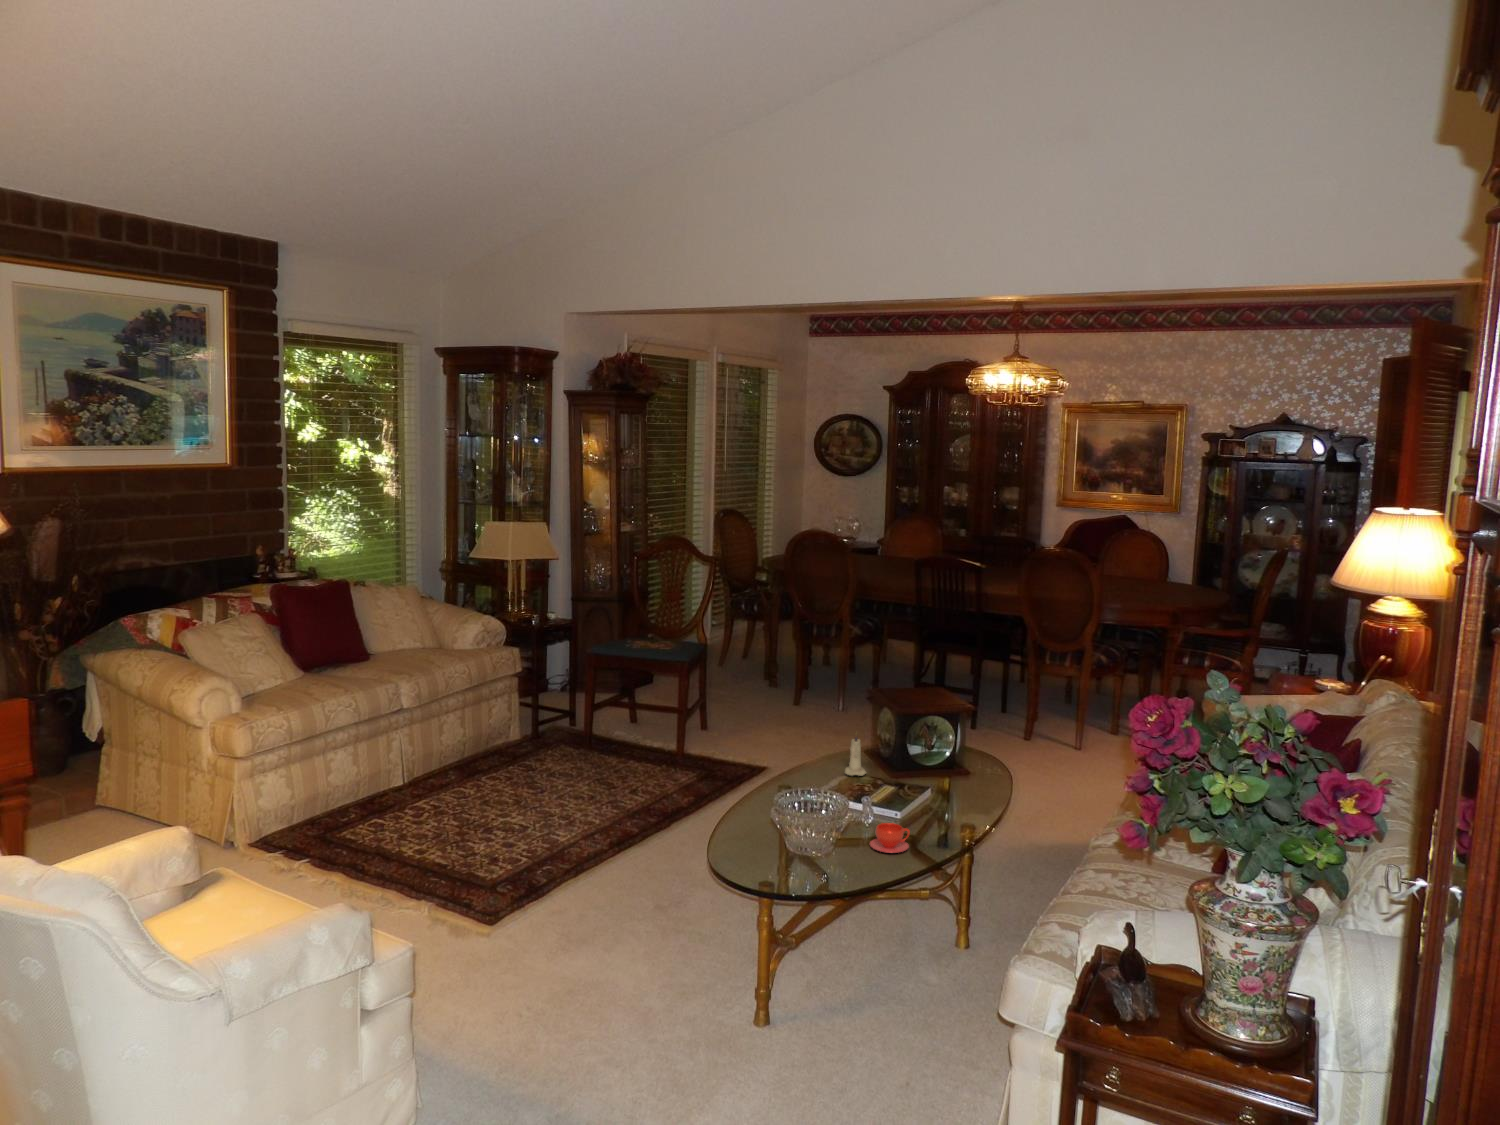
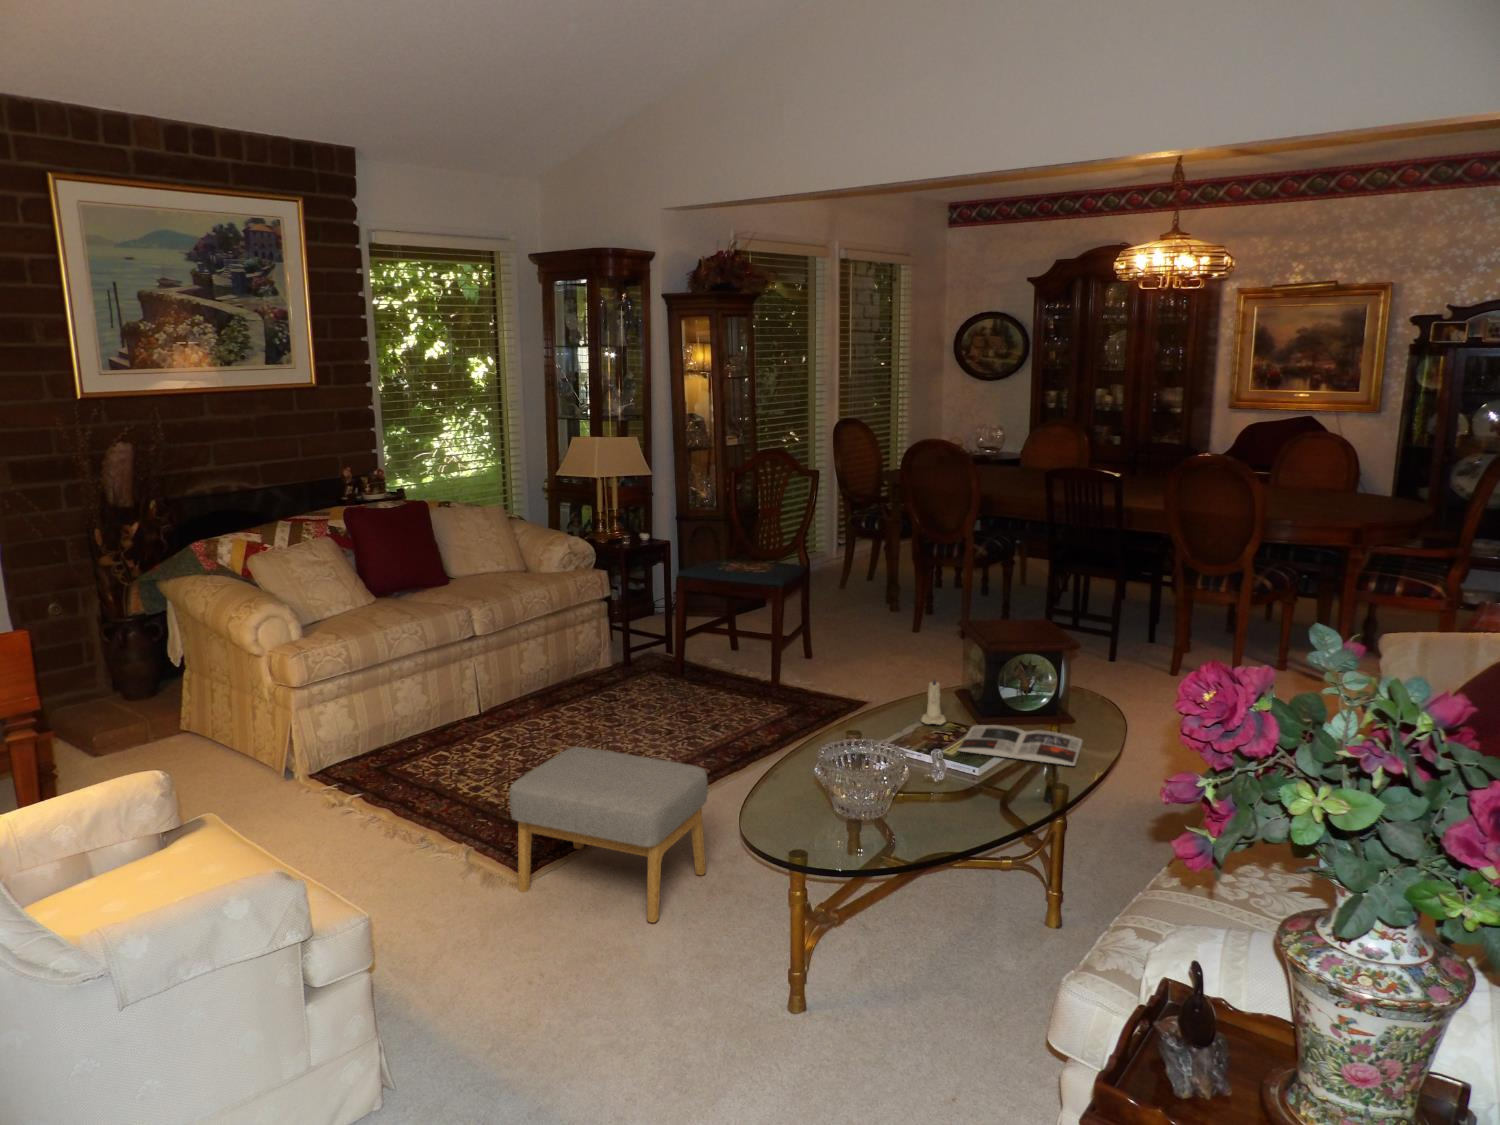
magazine: none [881,775,982,806] -> present [958,725,1083,766]
footstool: none [481,804,659,958] -> present [509,747,708,923]
teacup: present [870,823,910,853] -> none [928,787,977,824]

